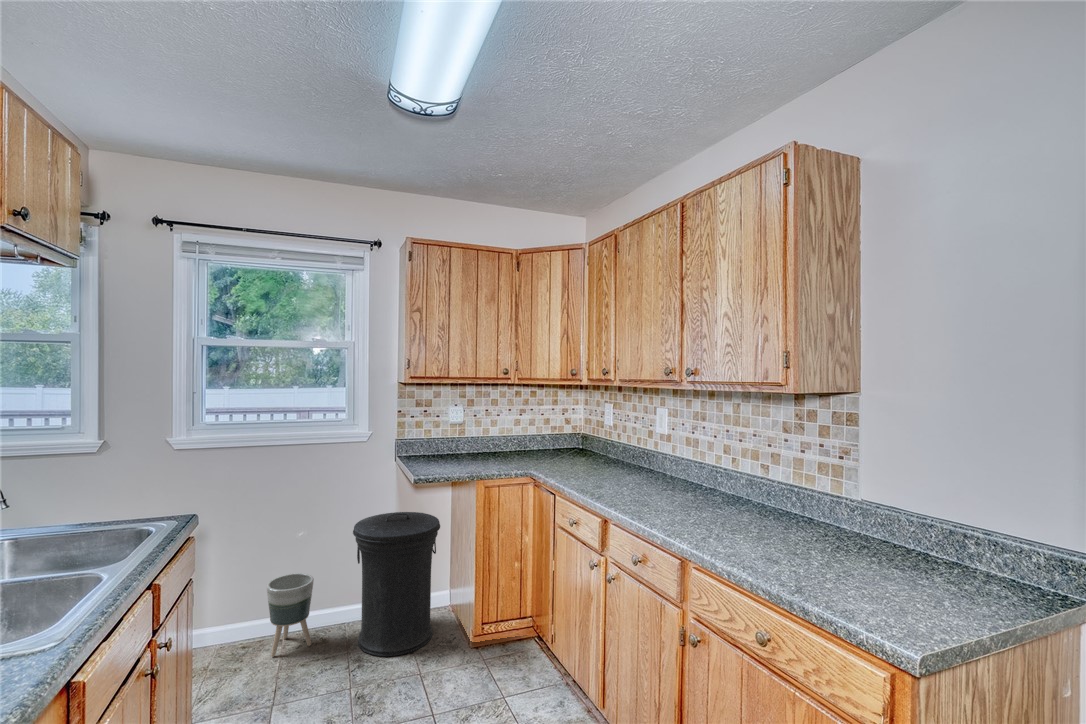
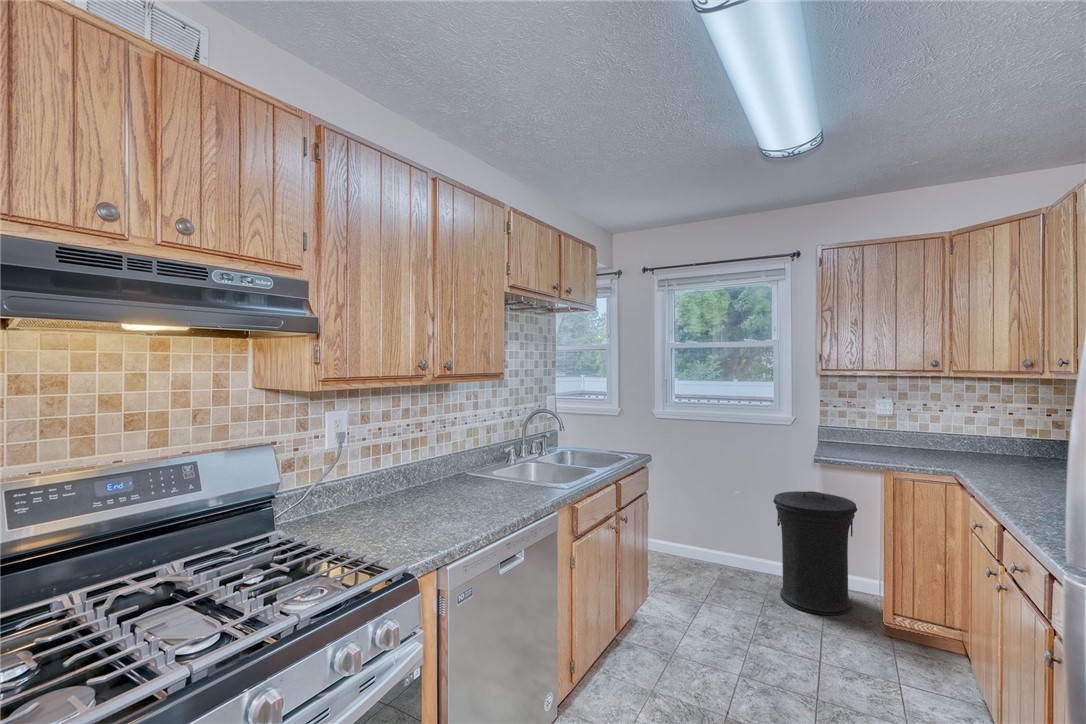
planter: present [267,573,314,657] -> none [713,523,747,582]

